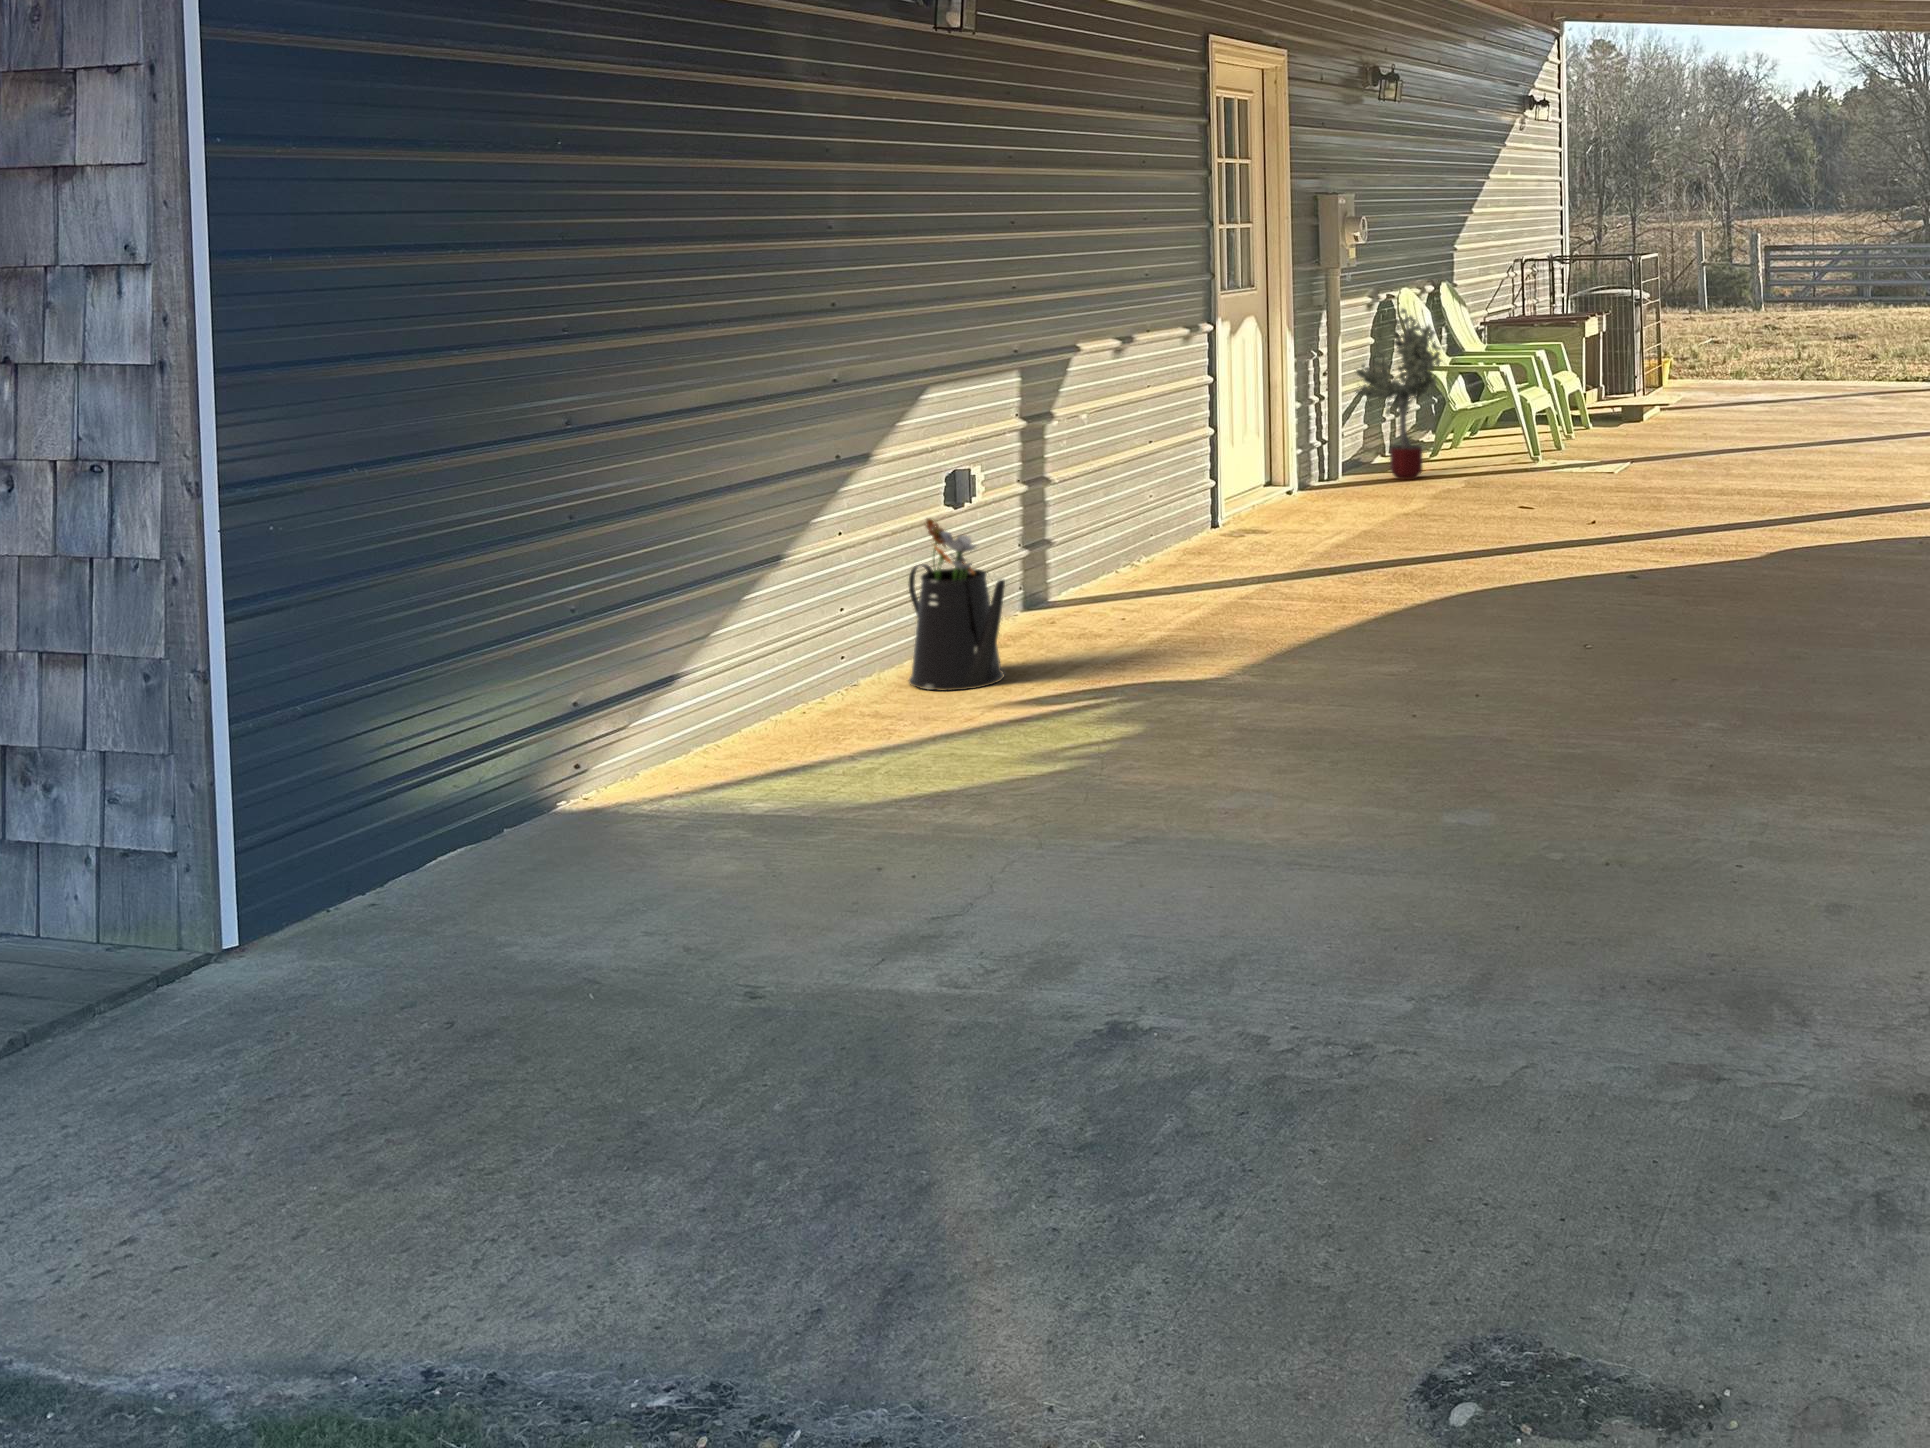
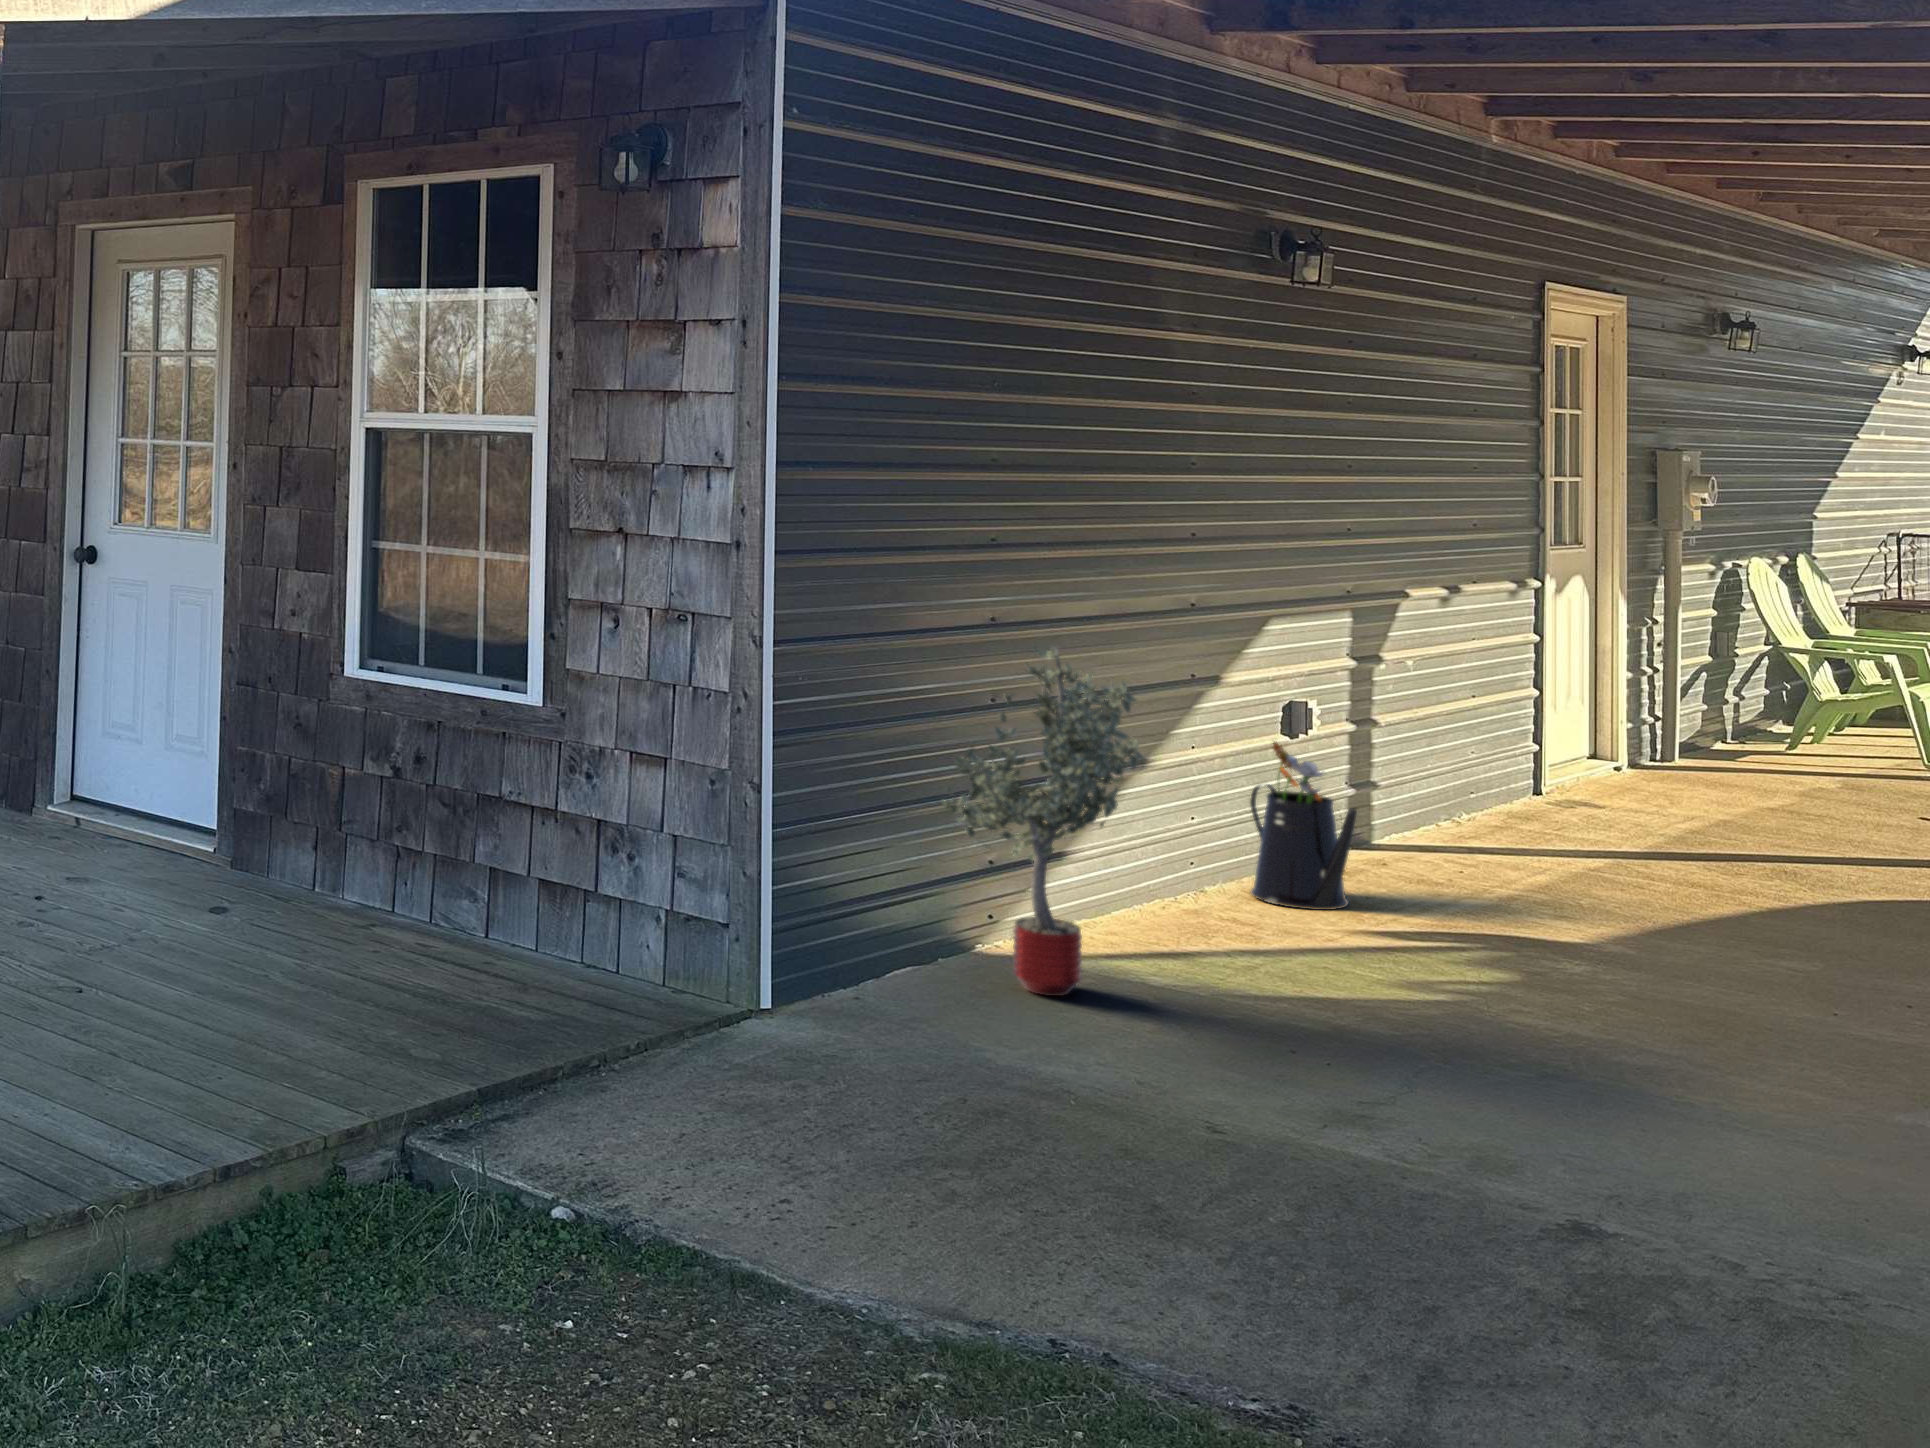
potted tree: present [1355,309,1441,480] -> present [941,647,1144,996]

